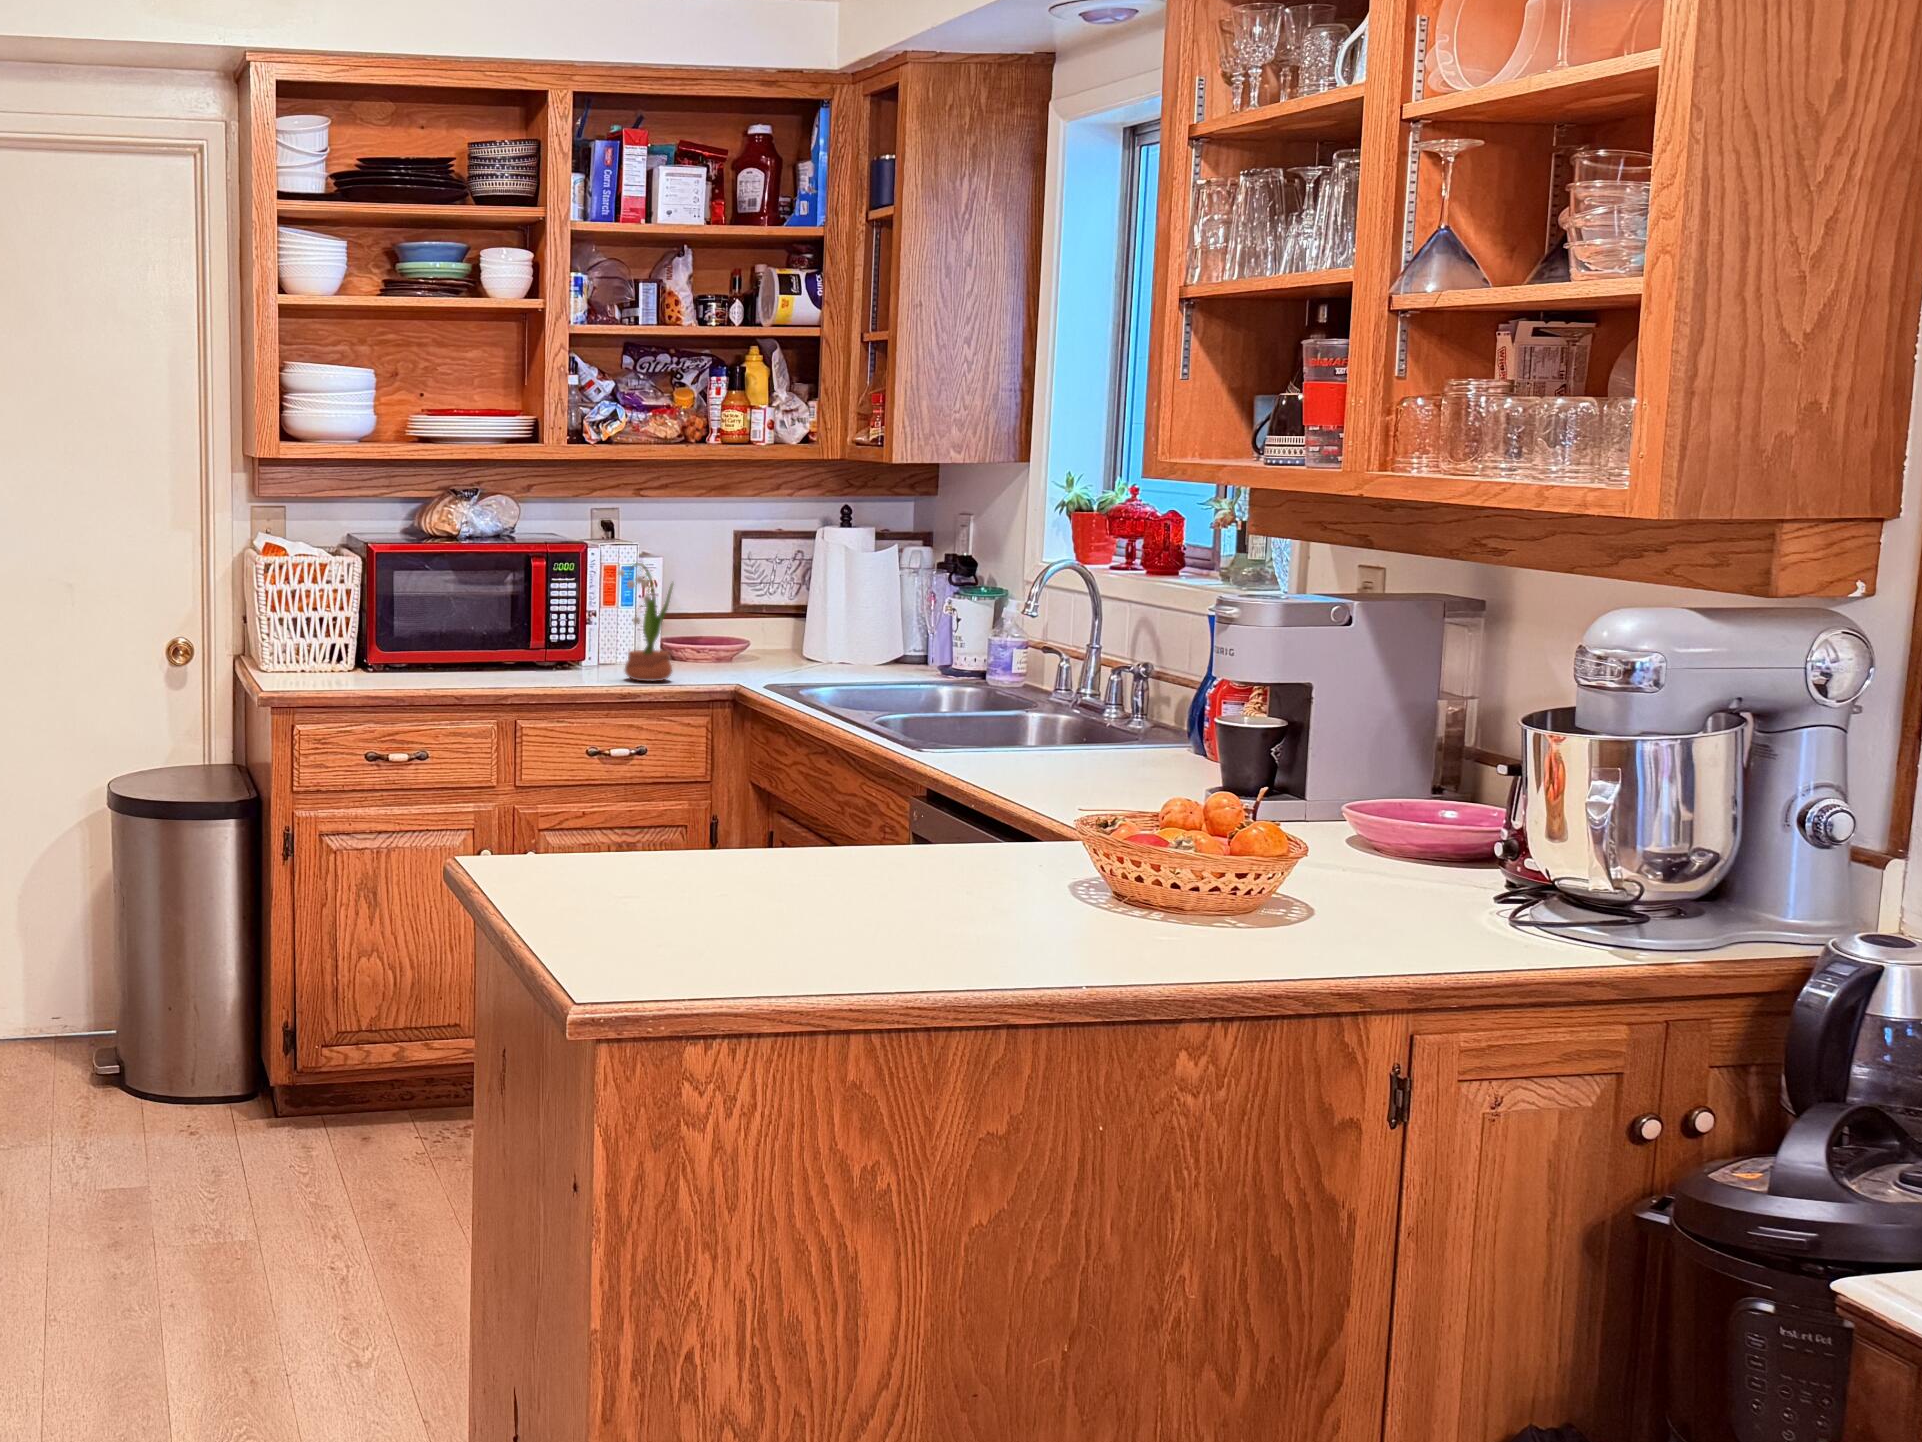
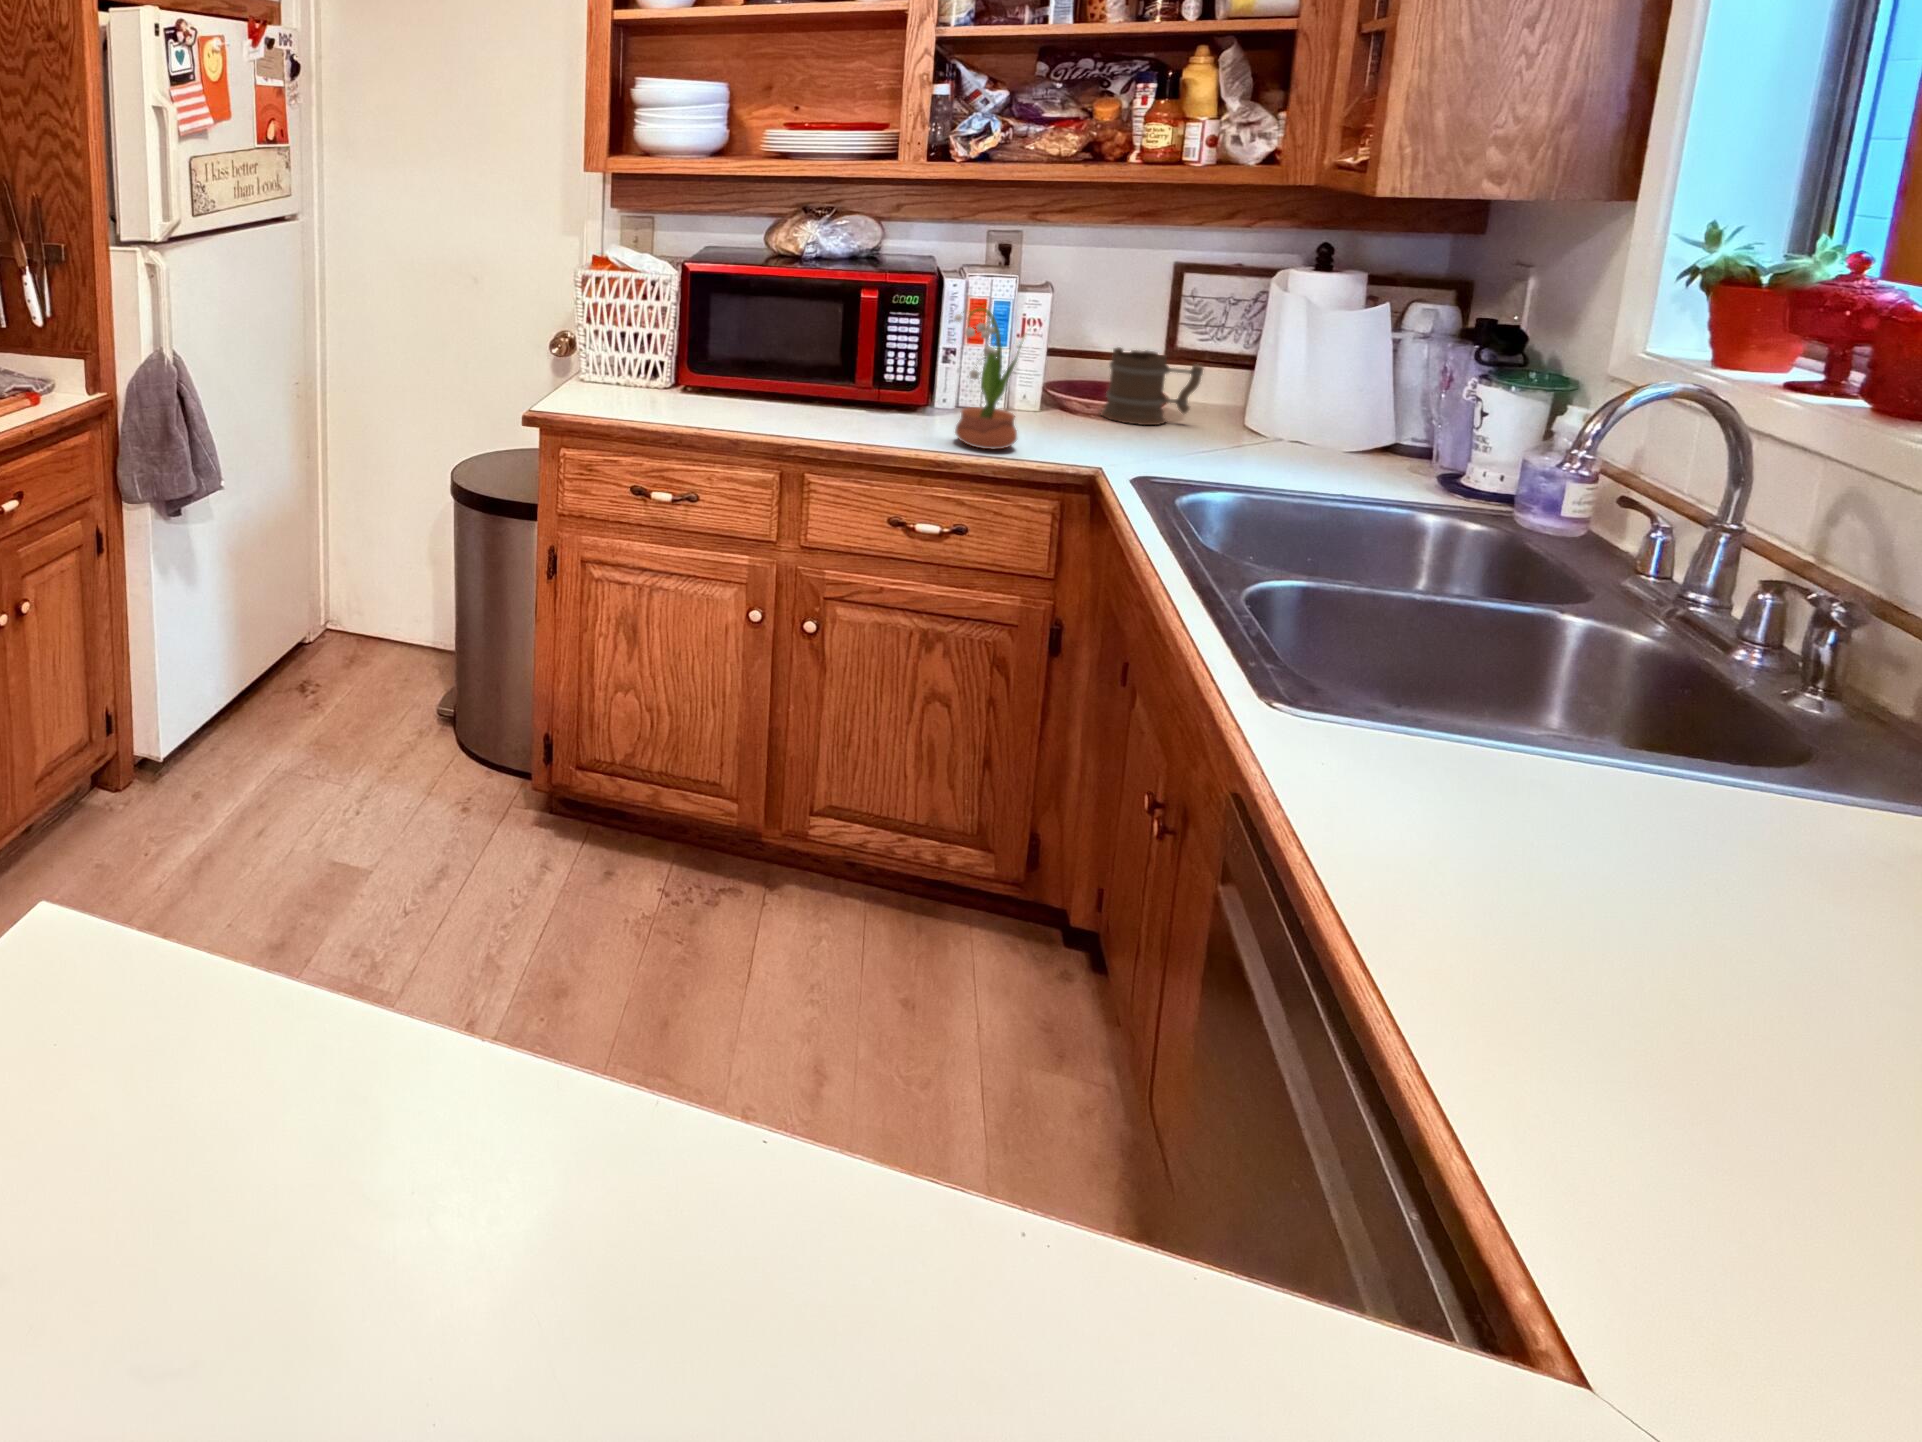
mug: none [704,602,777,664] -> present [1101,348,1203,425]

